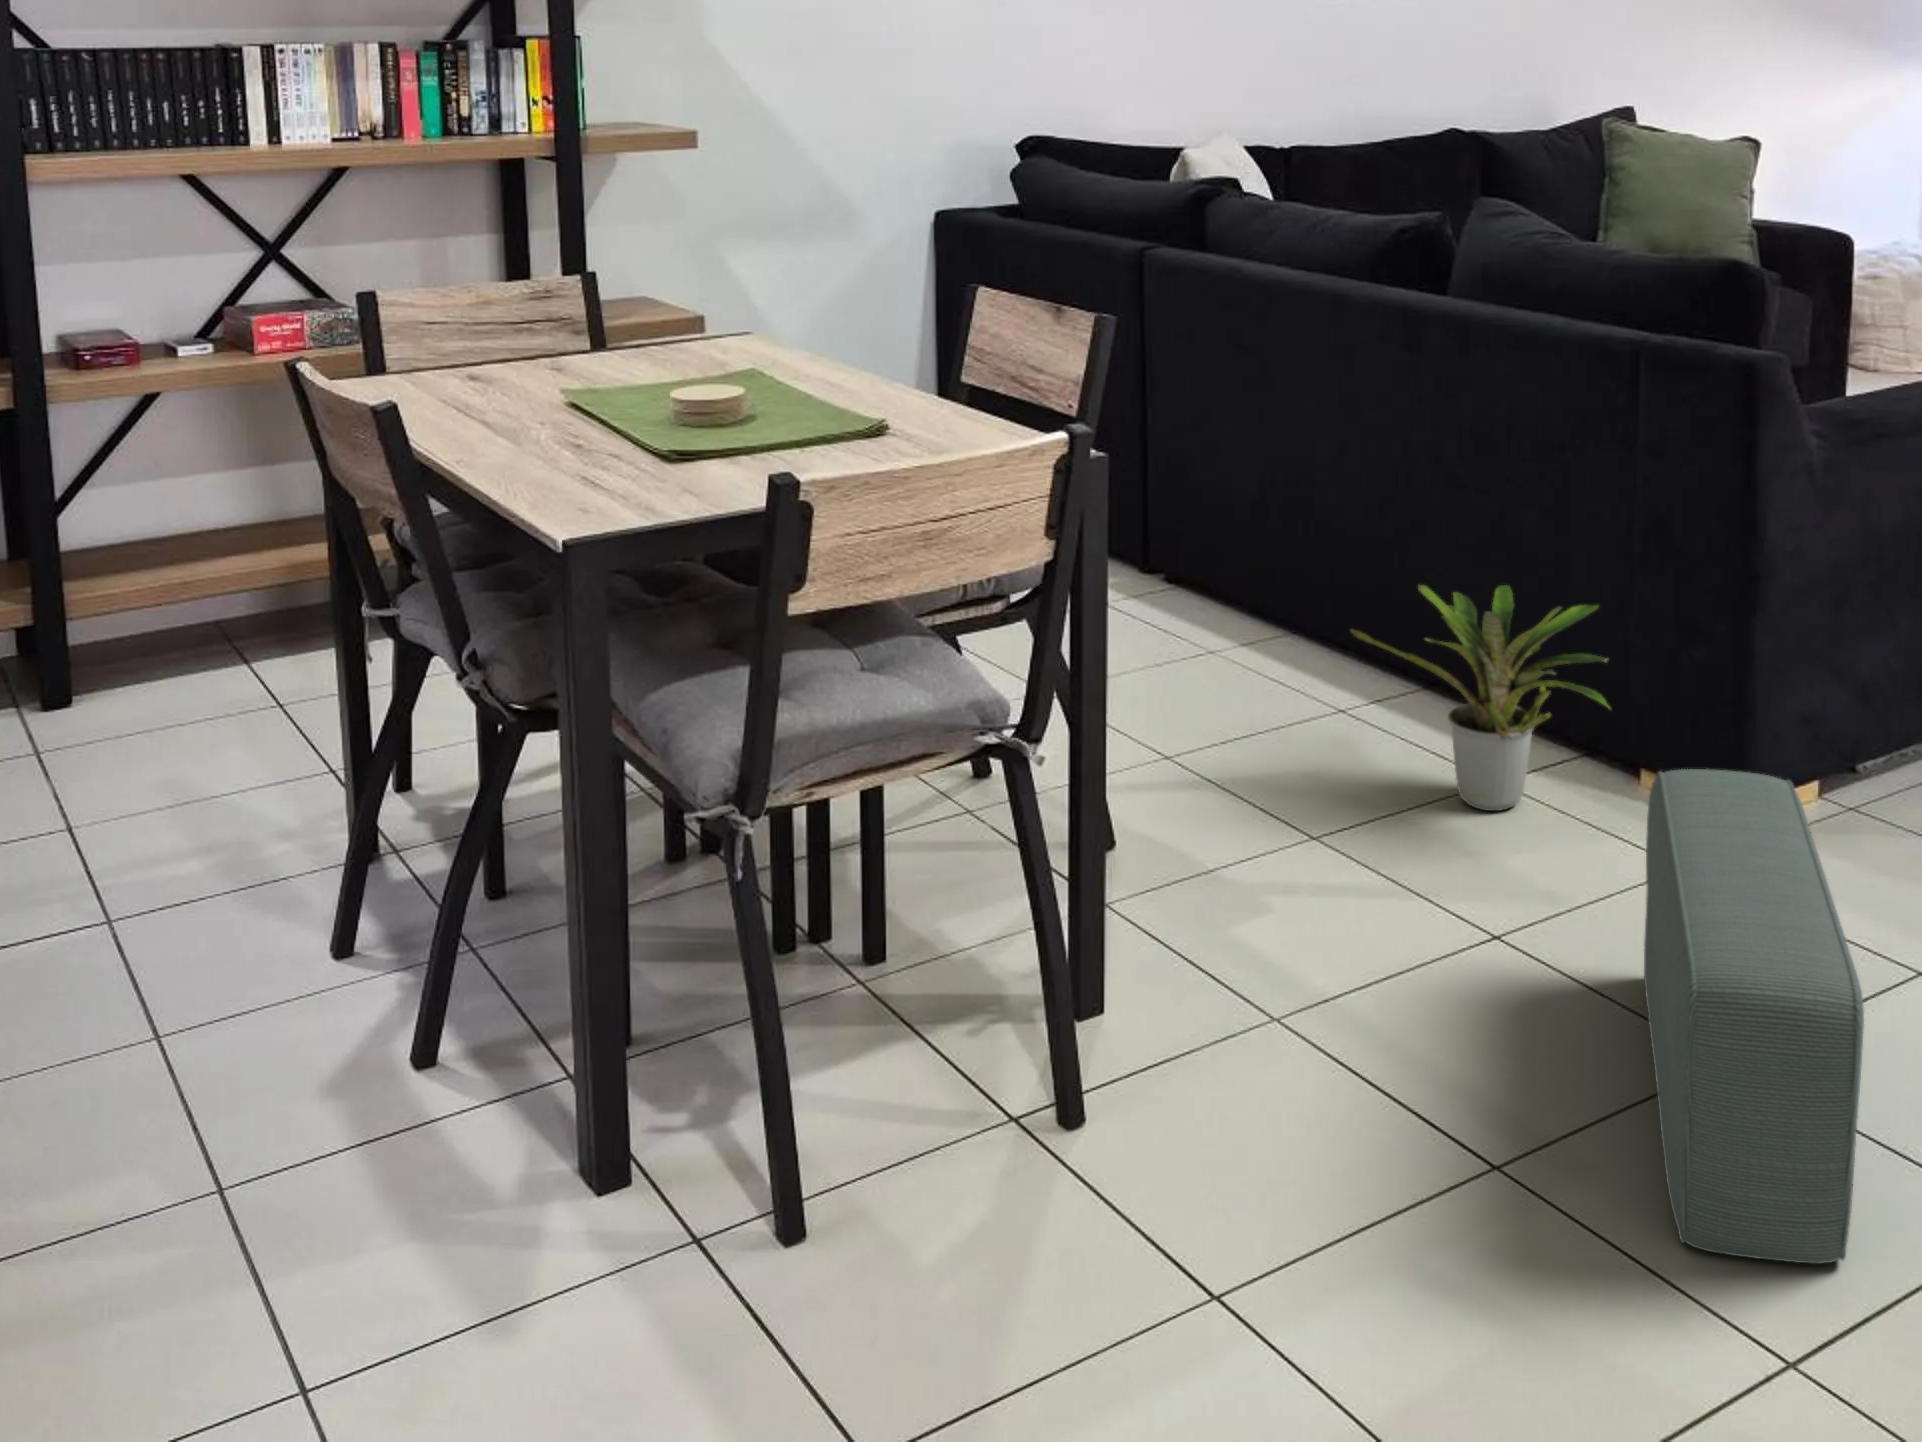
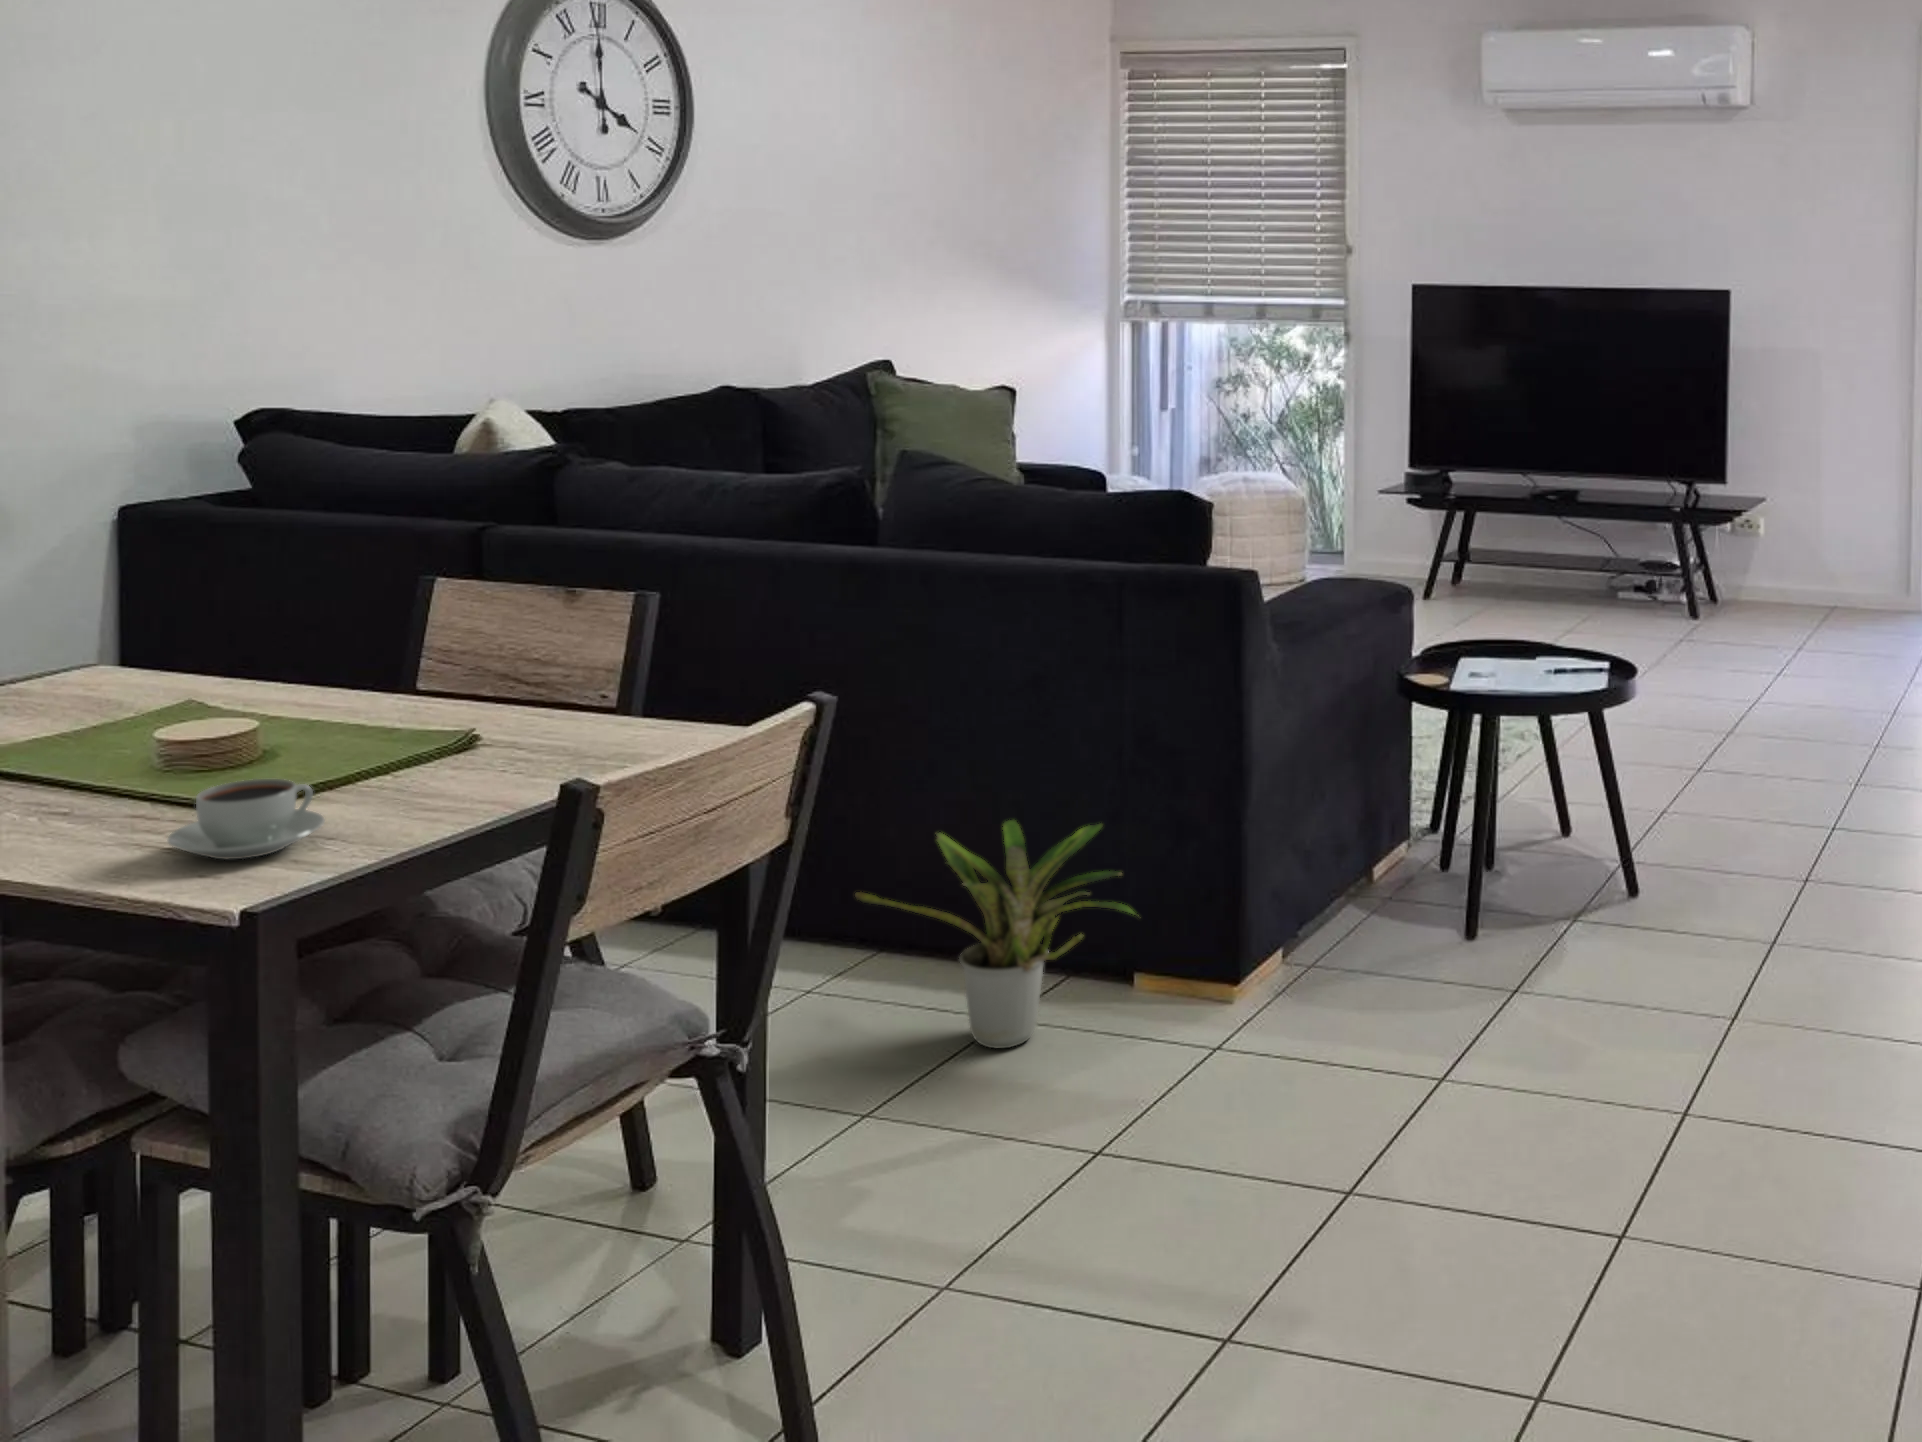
coffee cup: none [585,438,697,500] -> present [168,779,325,859]
pouf: present [1644,769,1864,1264] -> none [1241,939,1537,1360]

